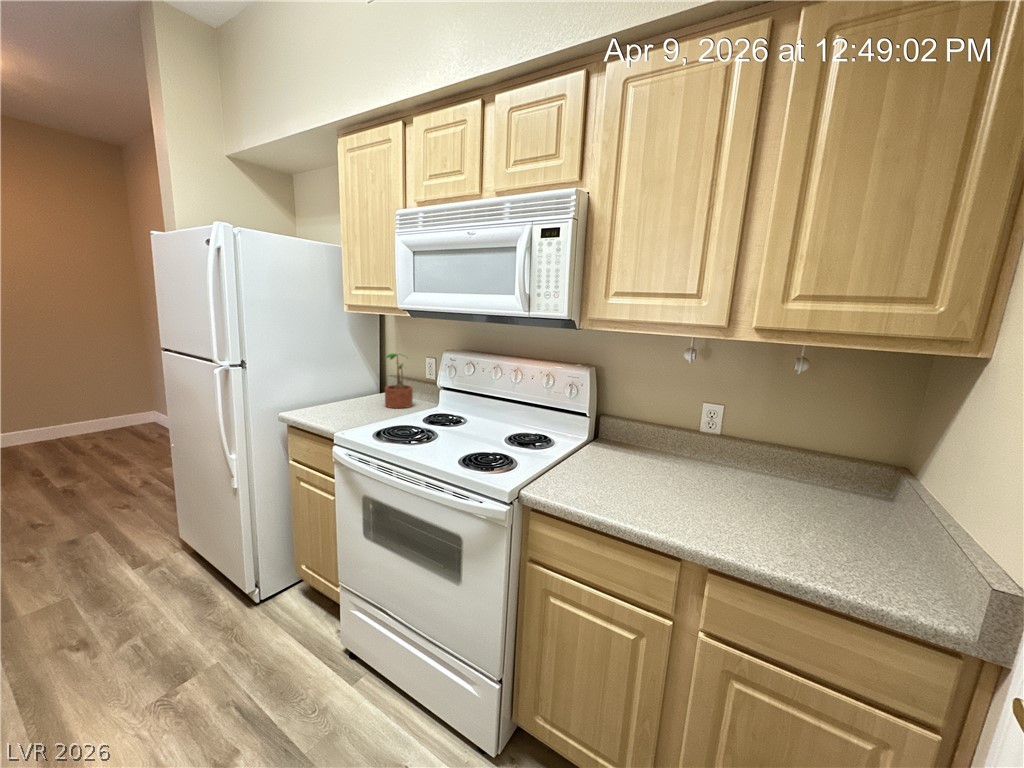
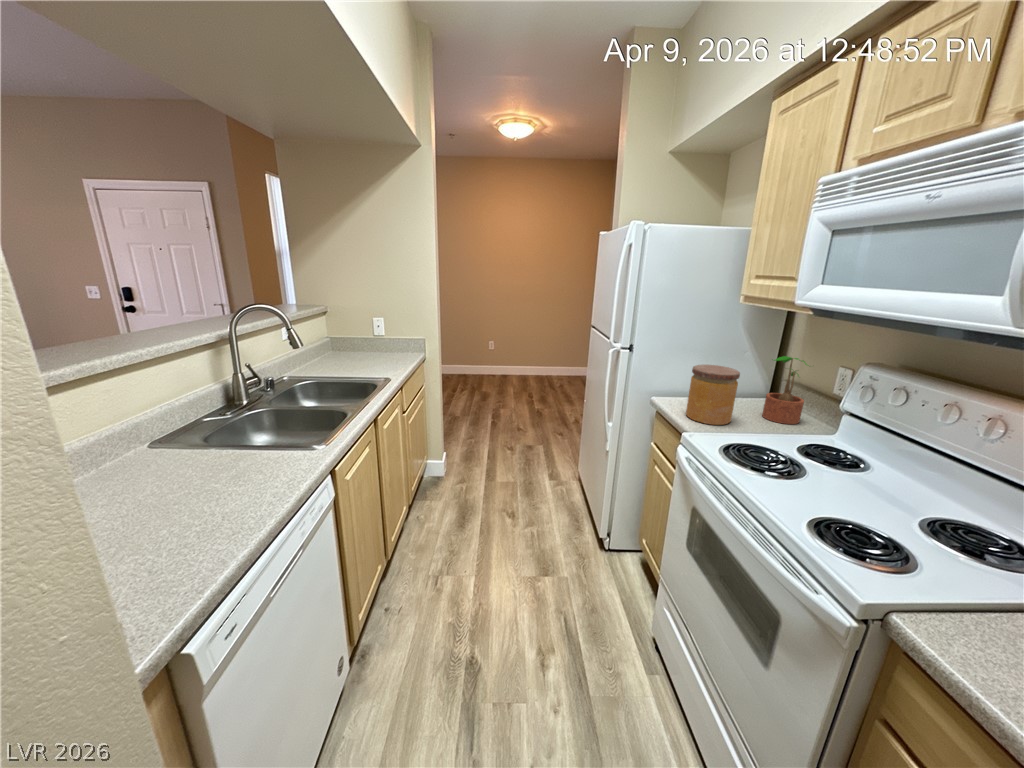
jar: none [323,368,367,422] -> present [686,365,740,425]

